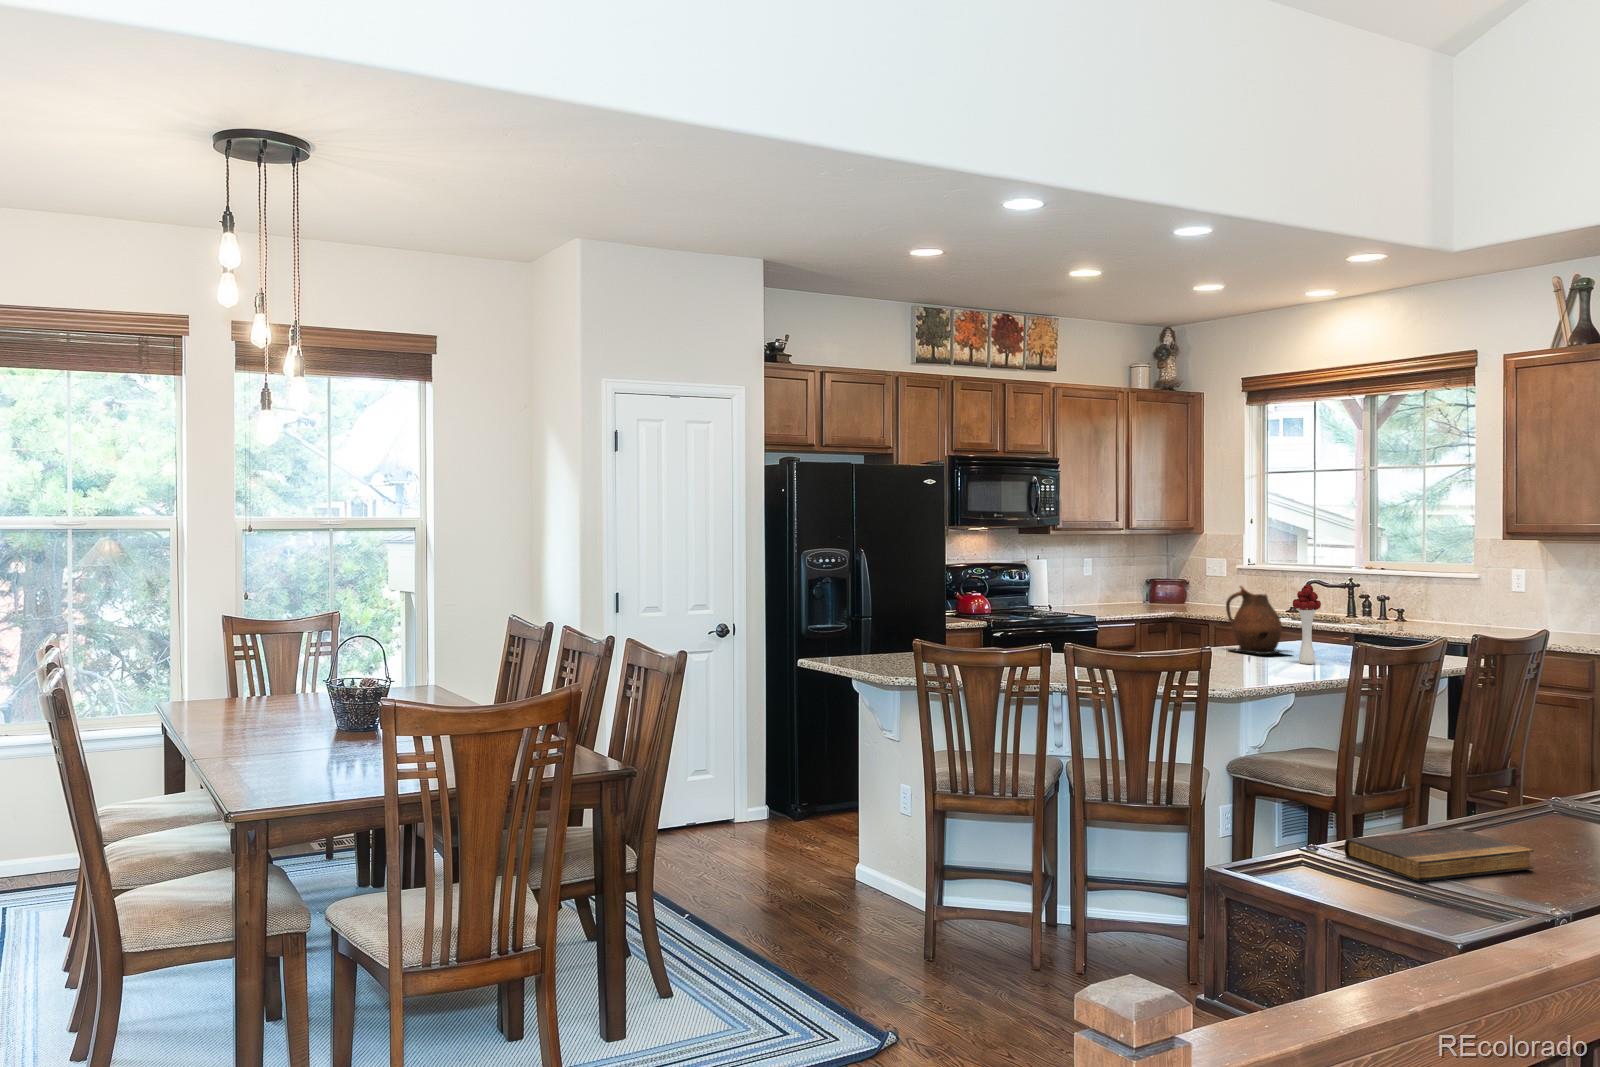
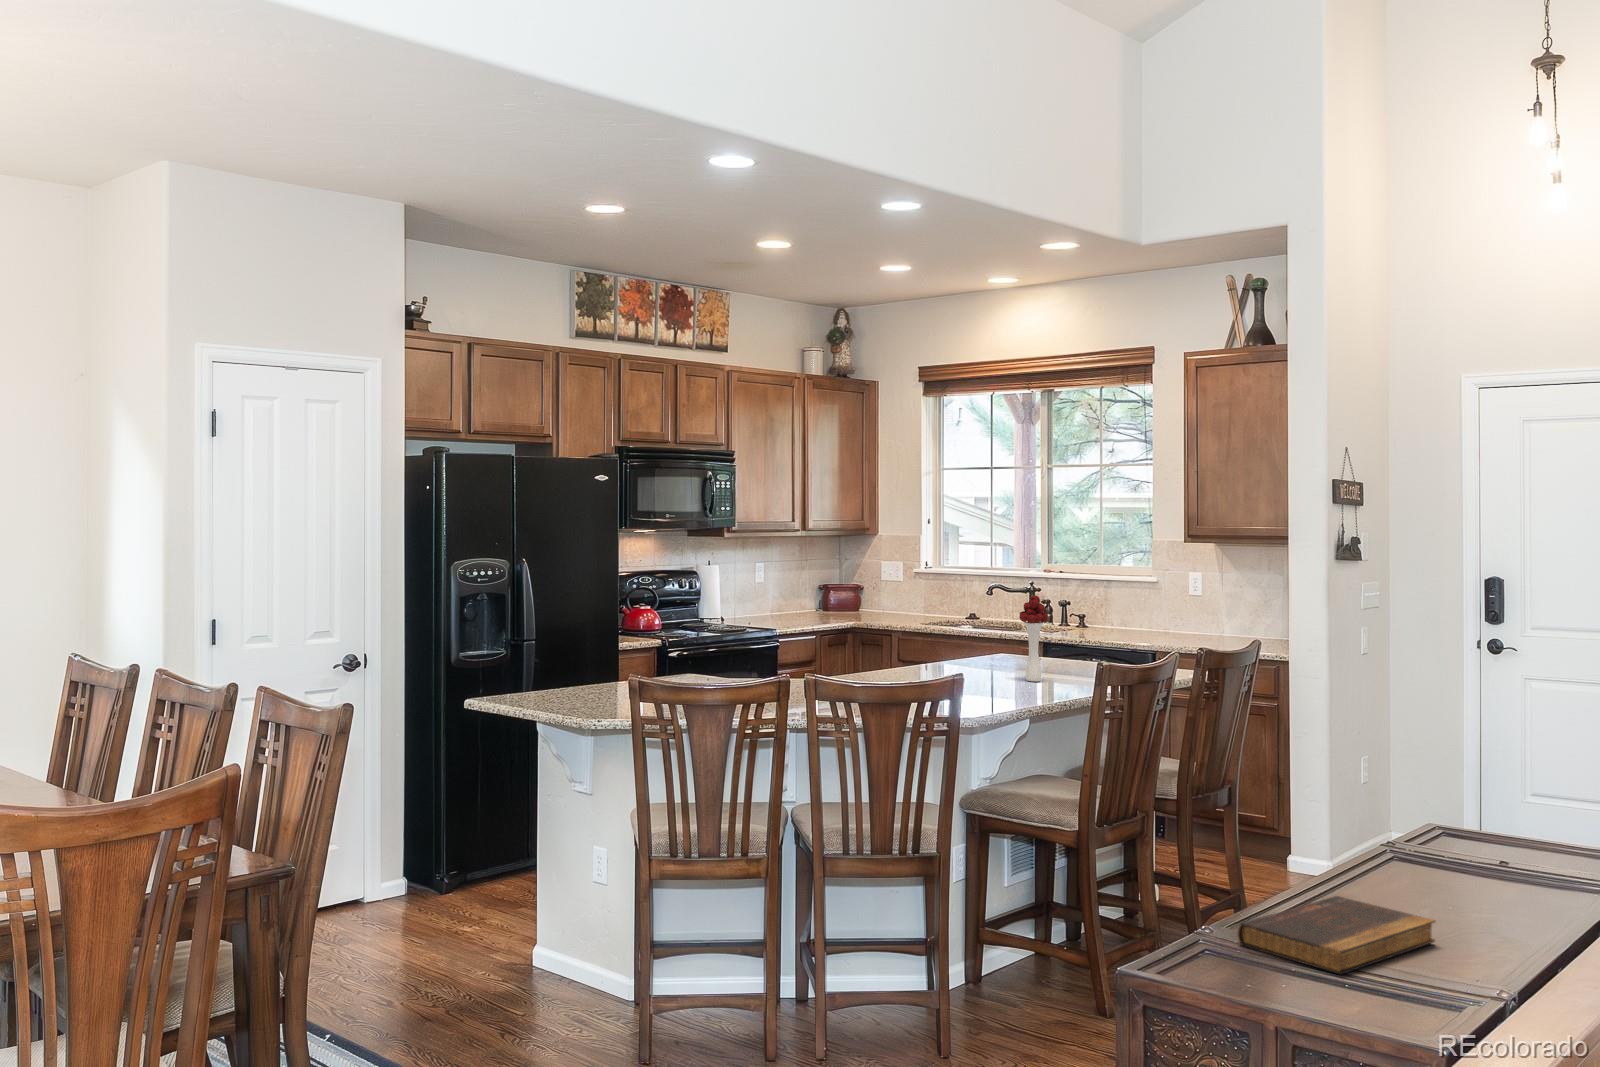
ceramic pitcher: present [1226,586,1290,654] -> none [944,597,1014,673]

